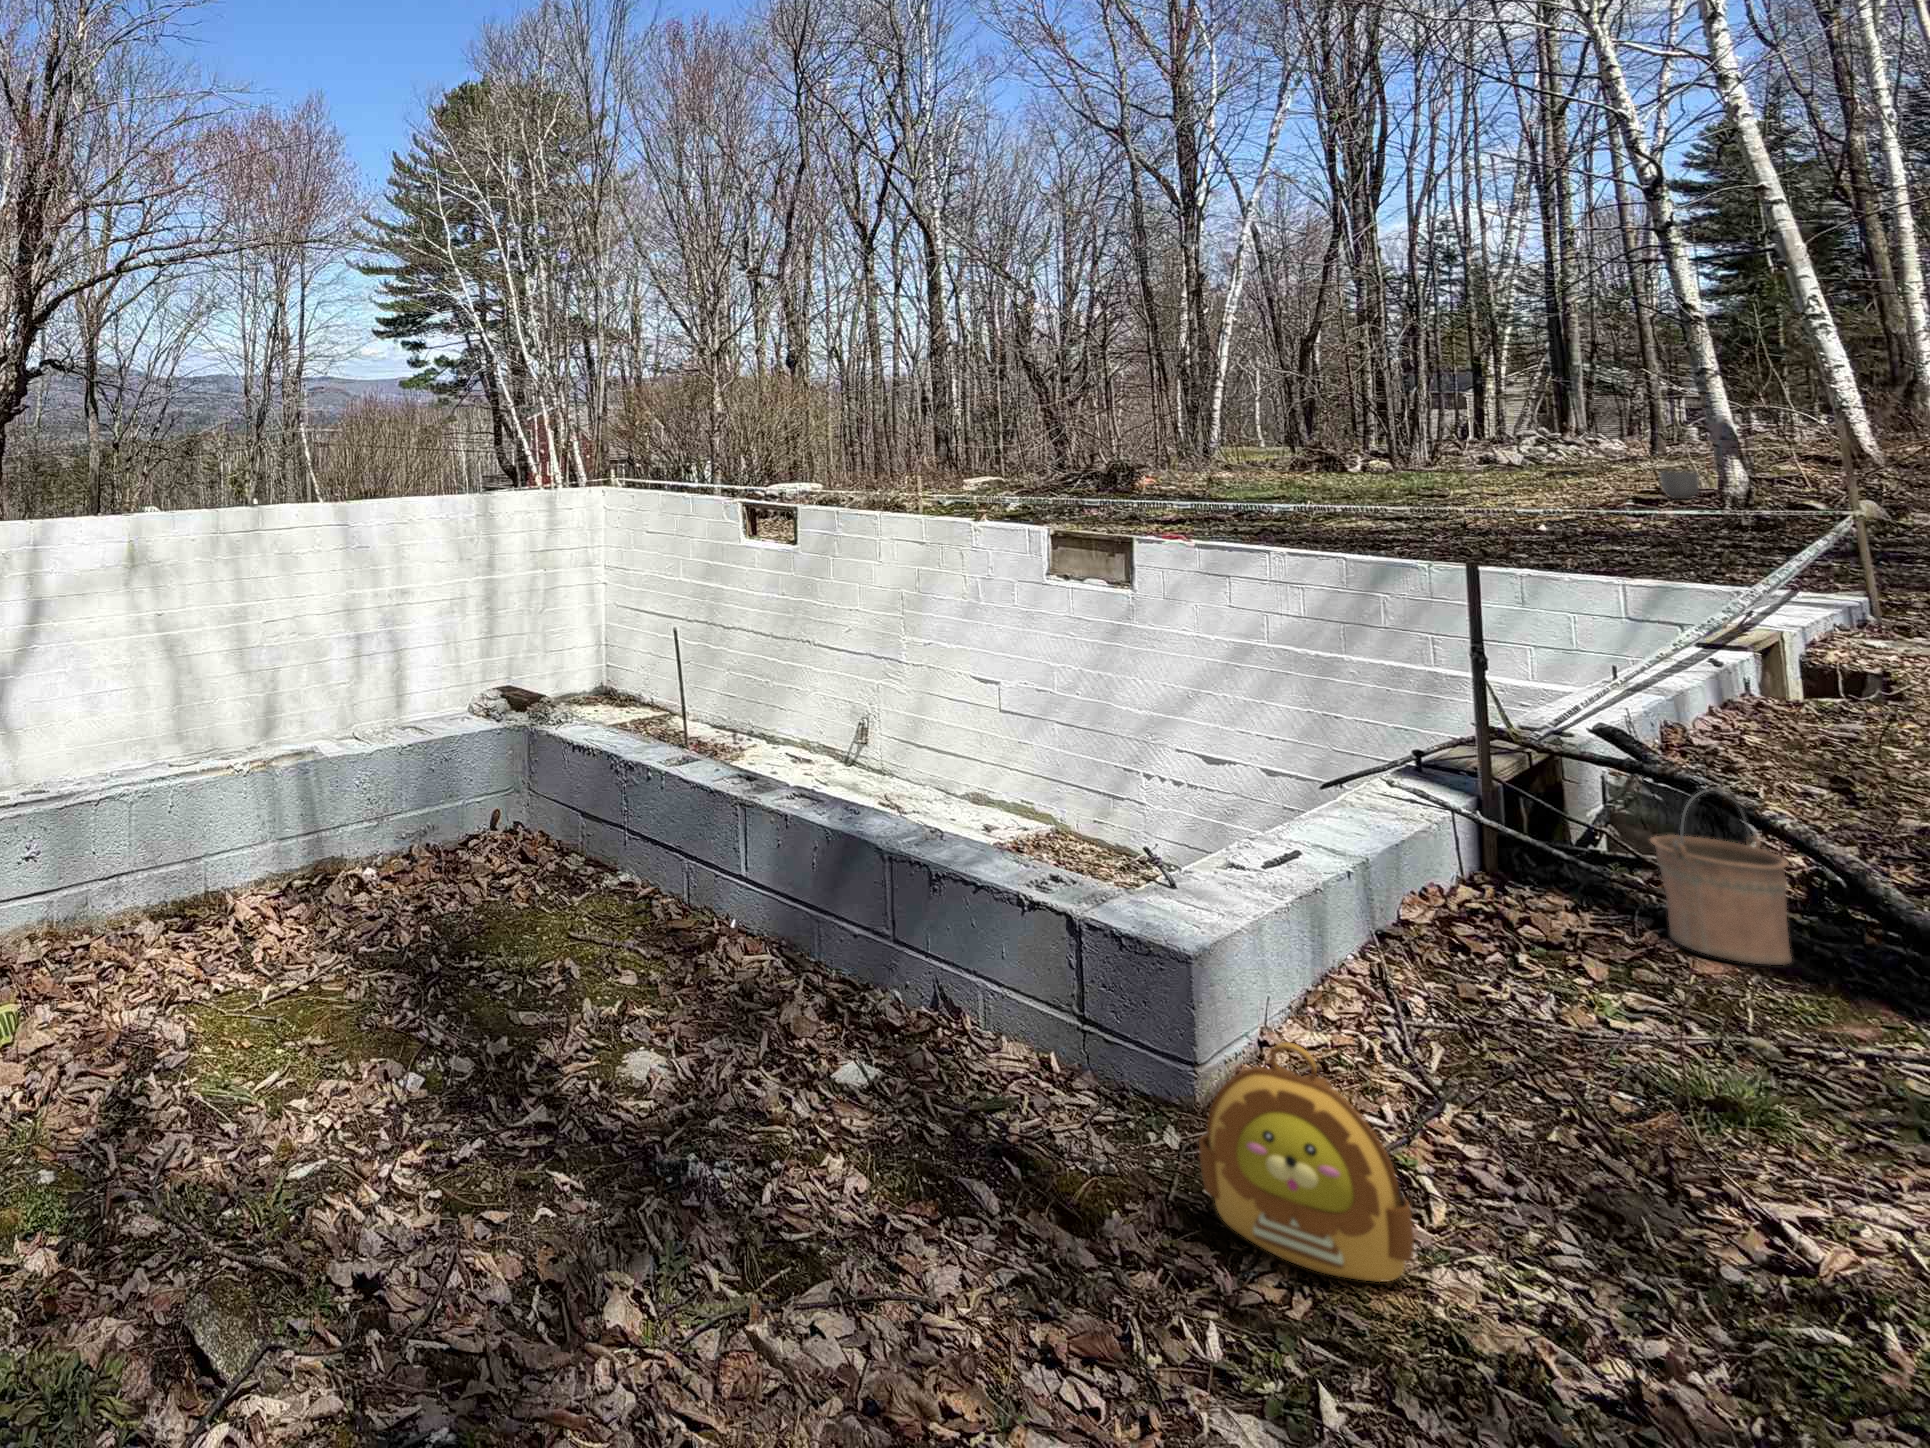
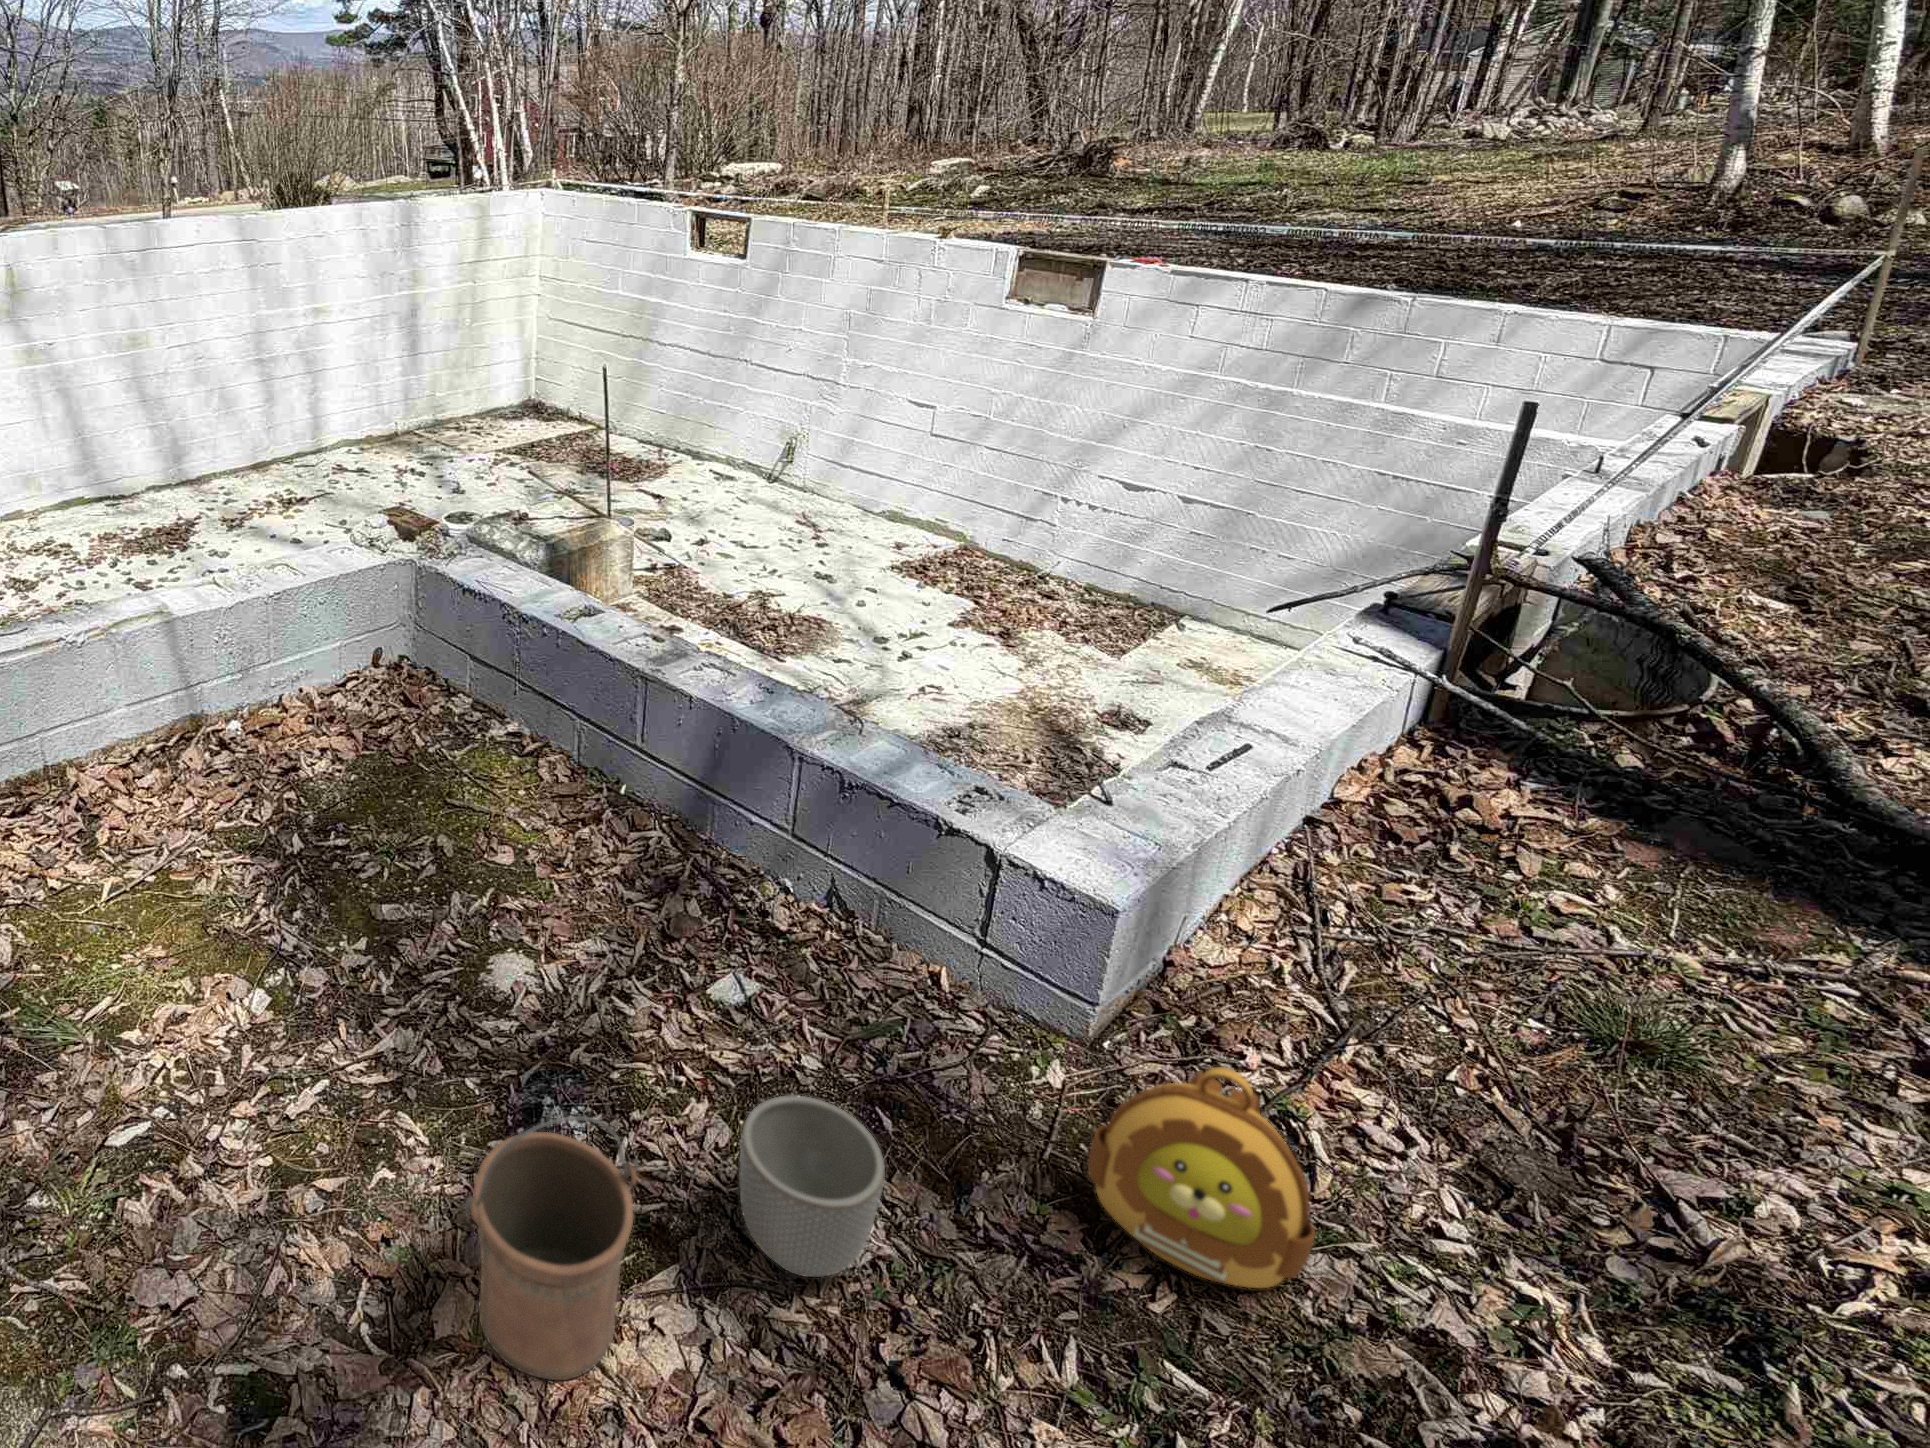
planter: present [1659,471,1699,499] -> present [739,1096,885,1277]
bucket: present [1650,790,1792,965] -> present [465,1116,639,1380]

